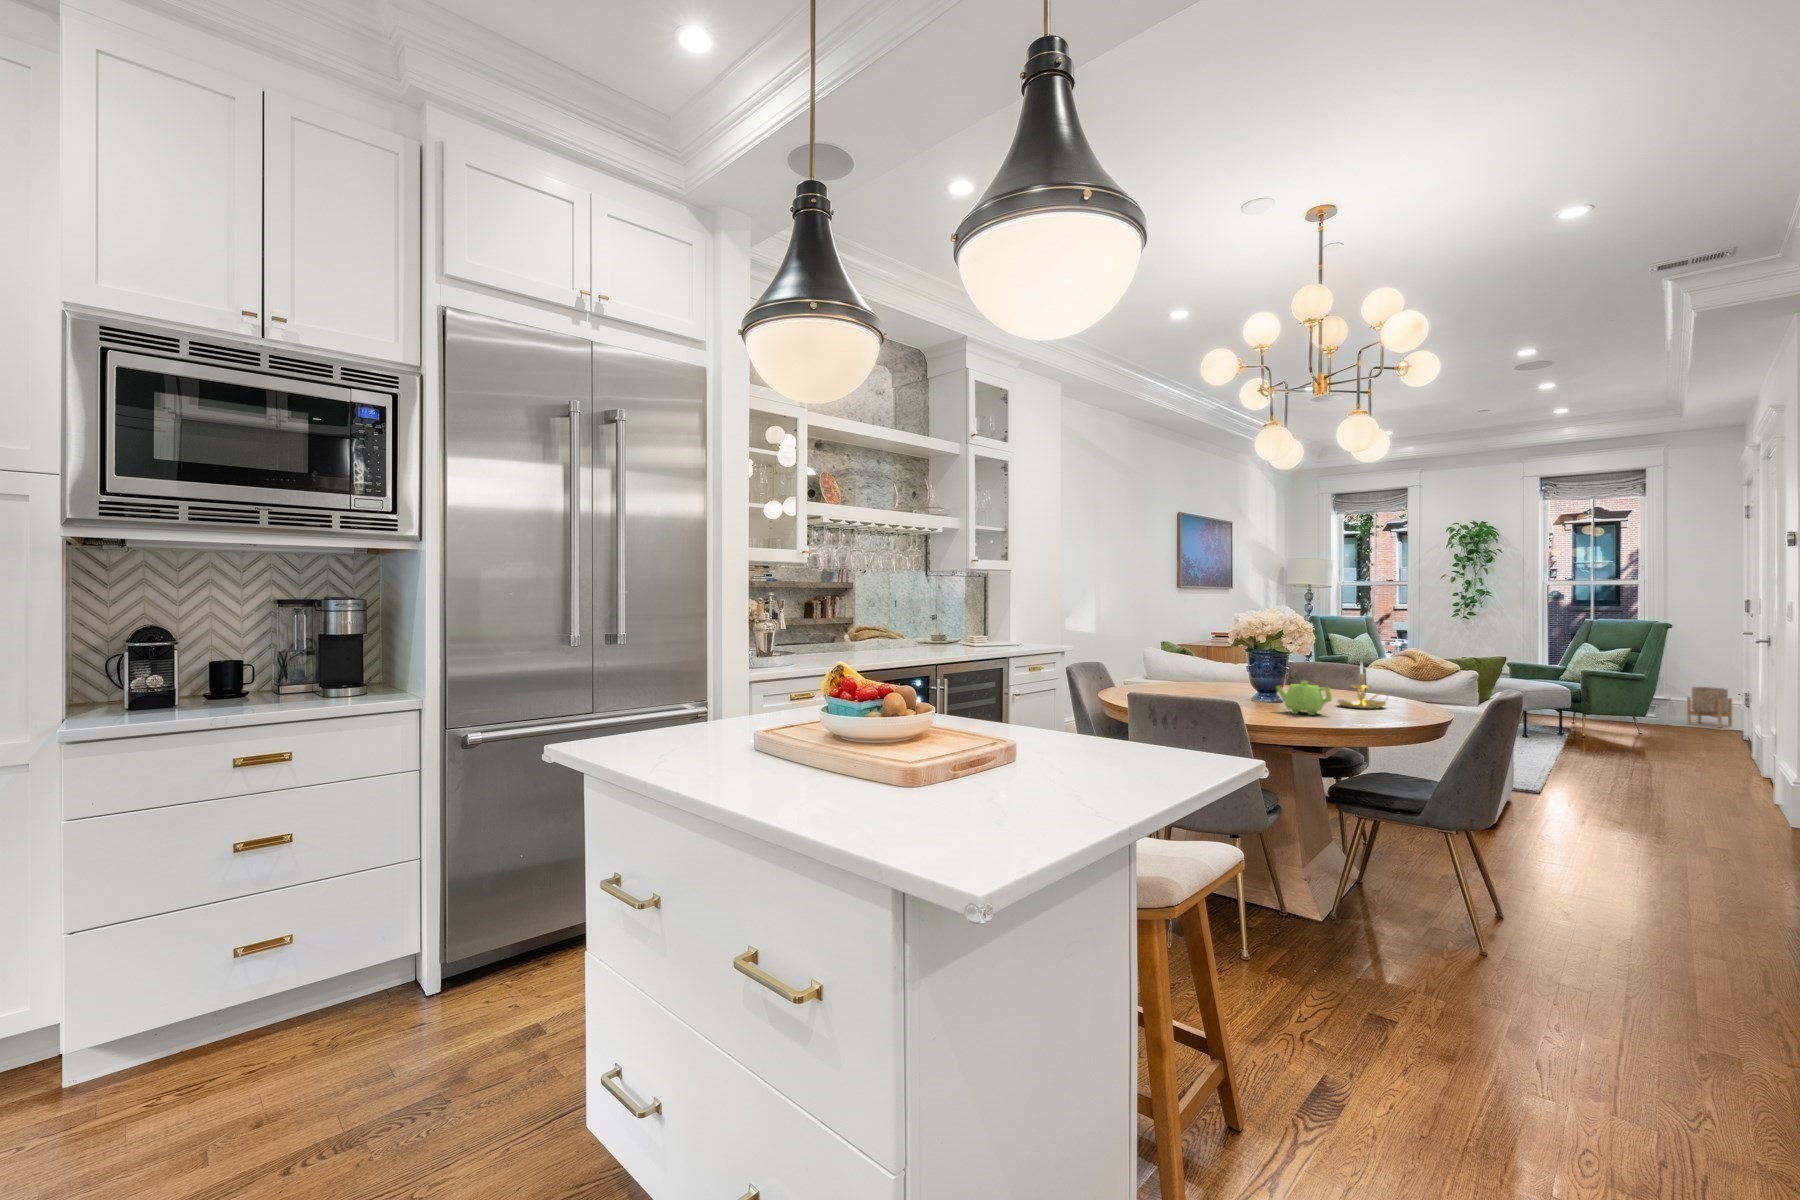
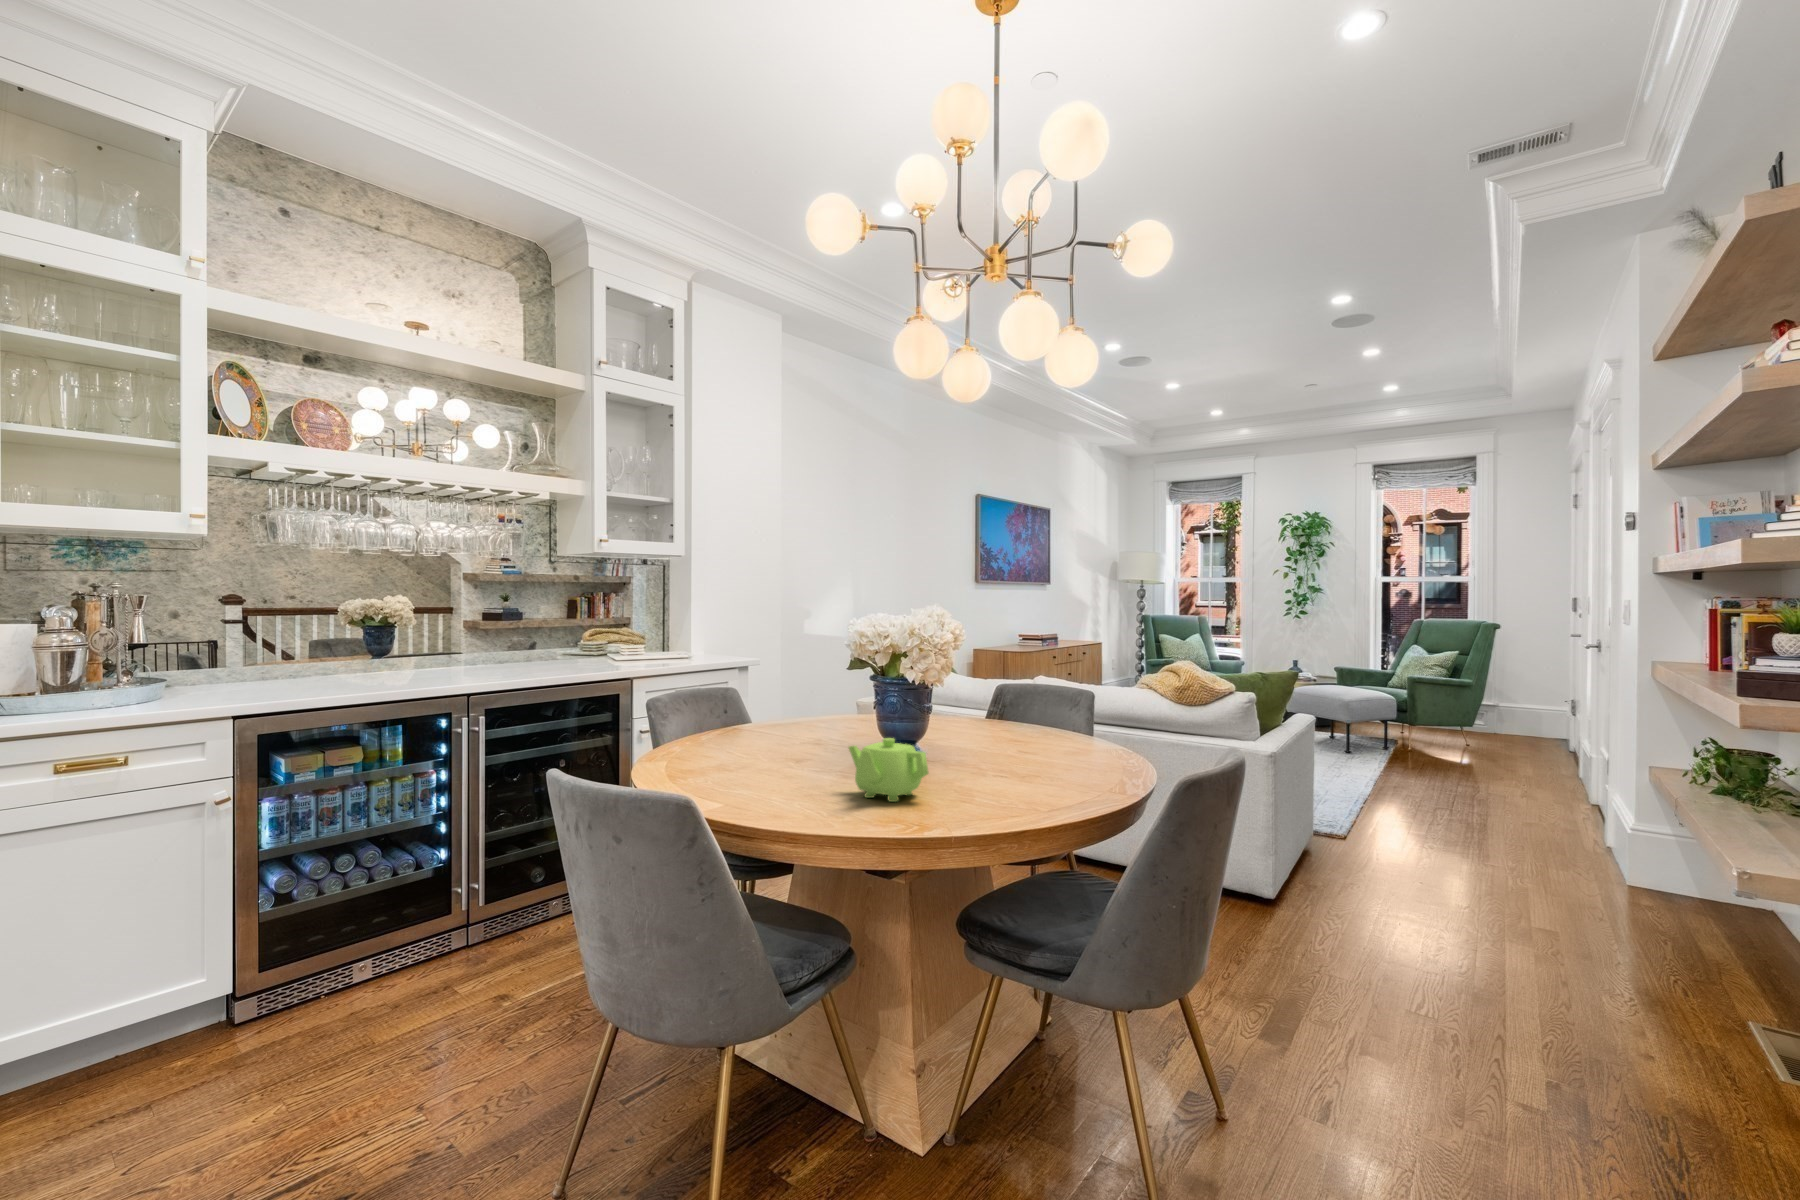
candle holder: present [1338,666,1386,709] -> none [977,697,1063,779]
planter: present [1687,687,1732,728] -> none [1515,691,1560,736]

